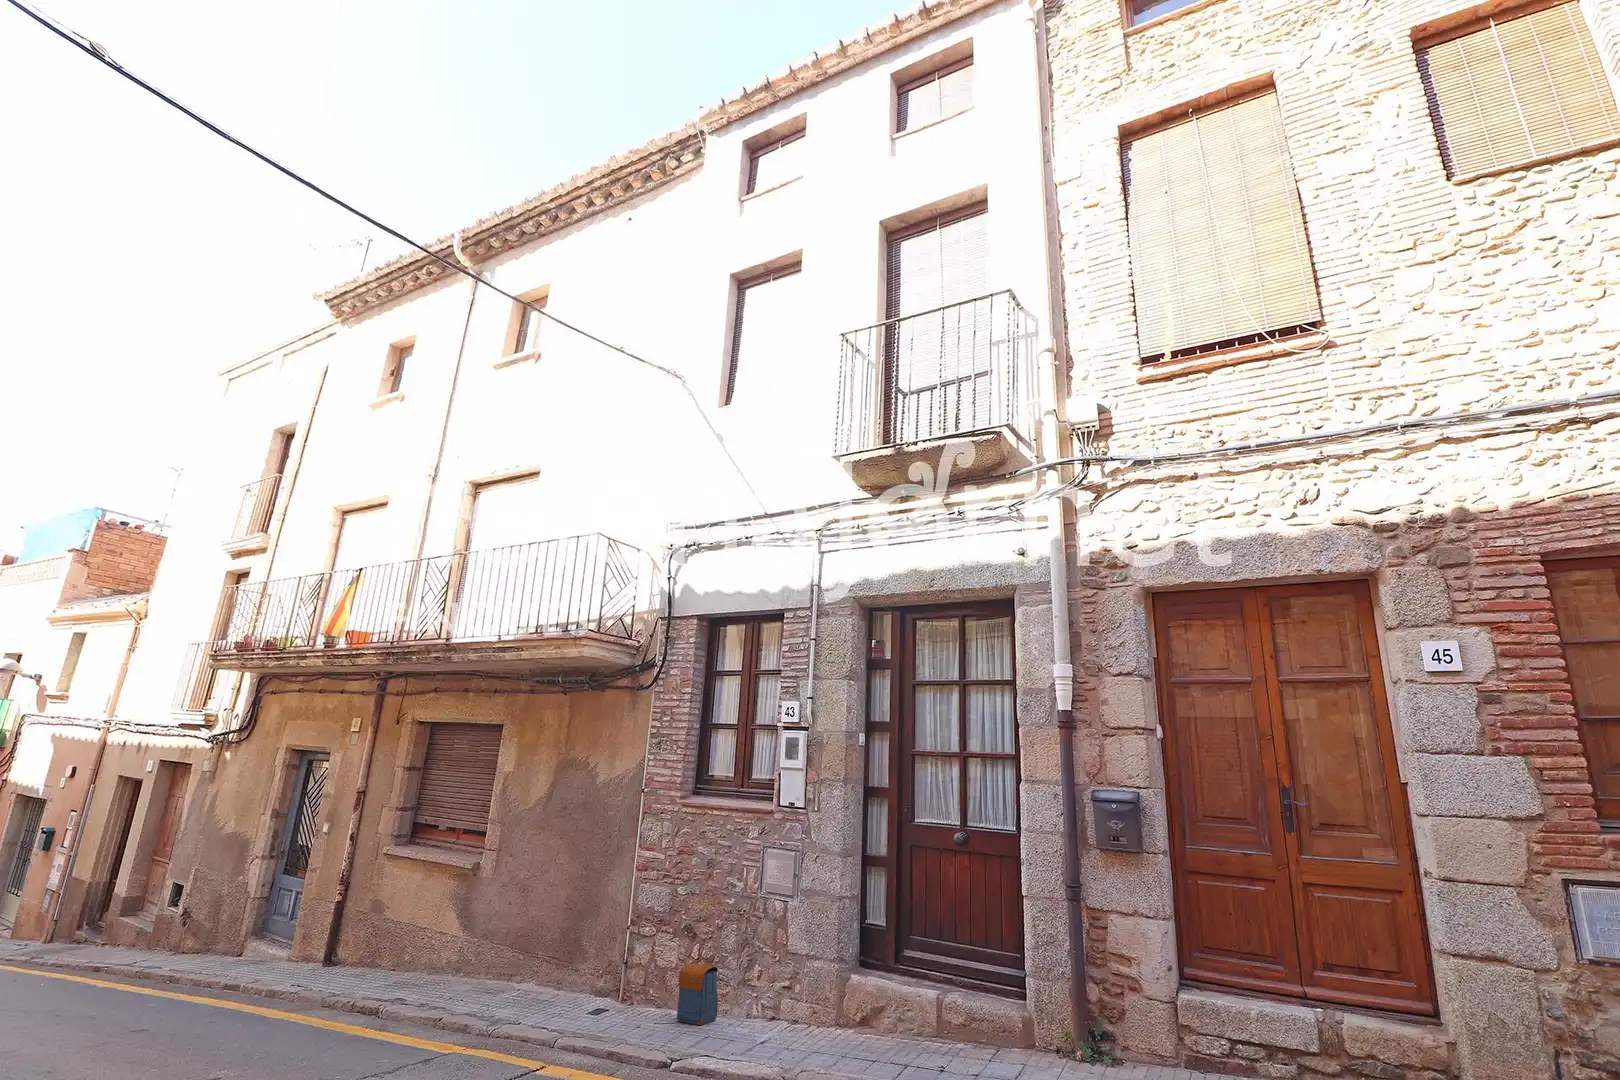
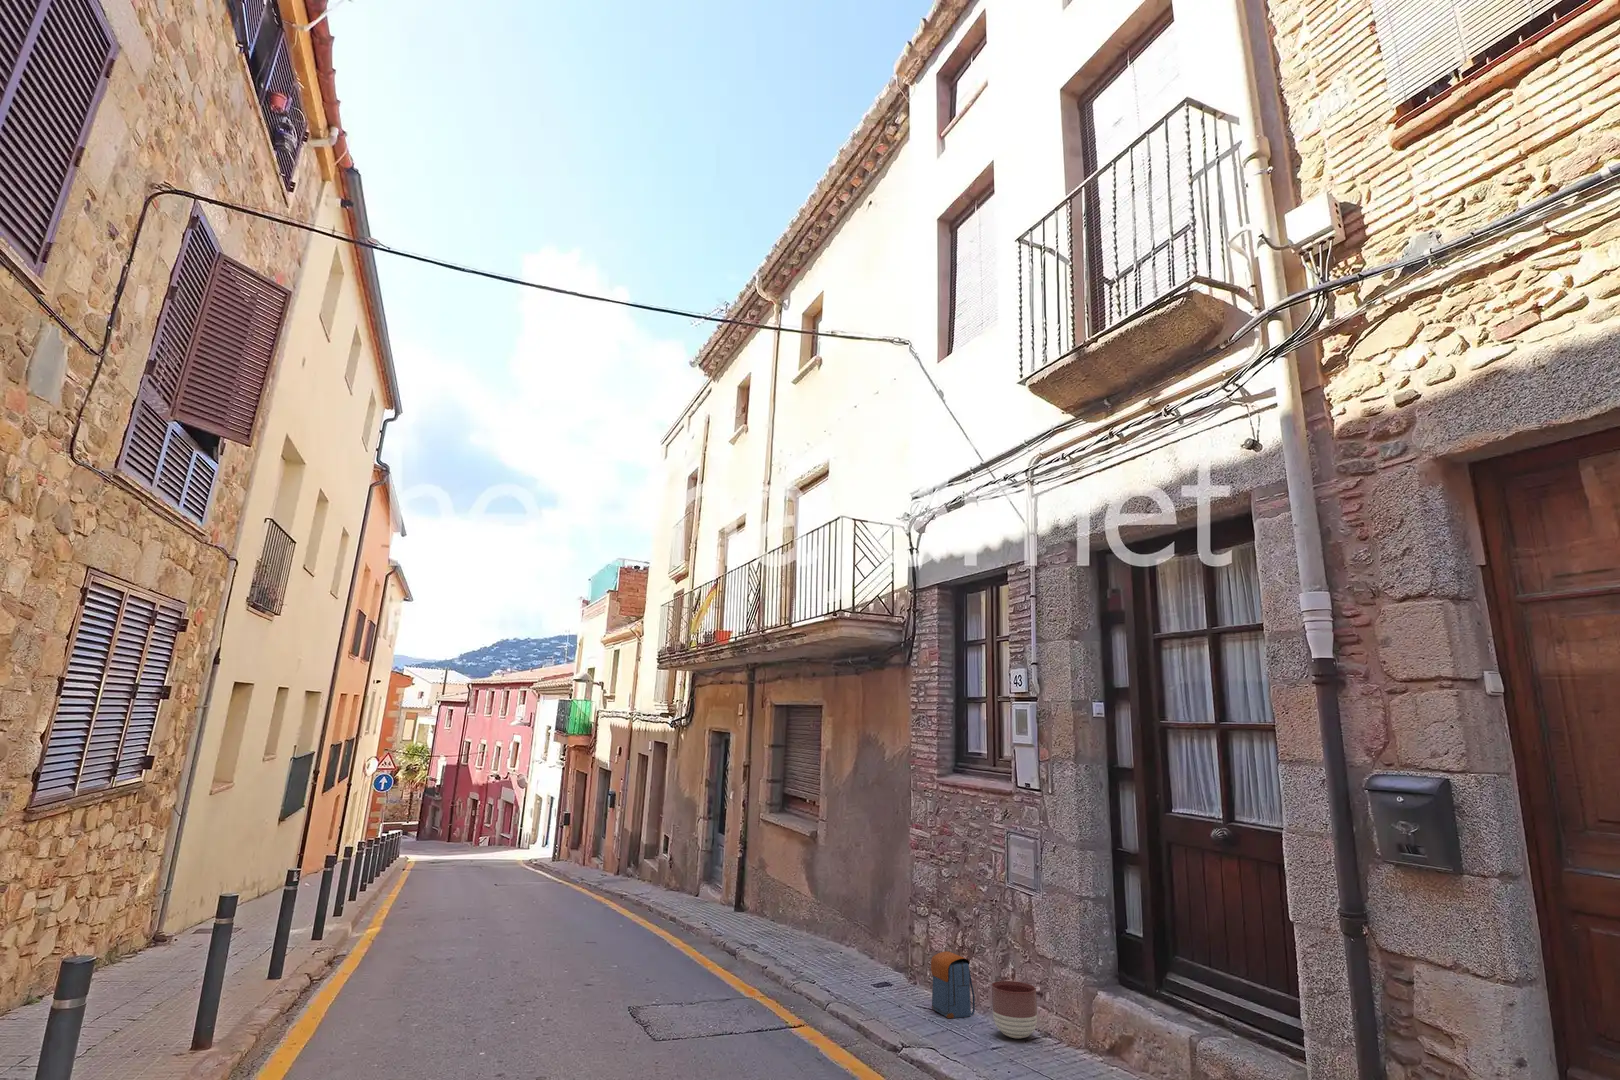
planter: none [752,980,791,1030] -> present [991,981,1037,1039]

